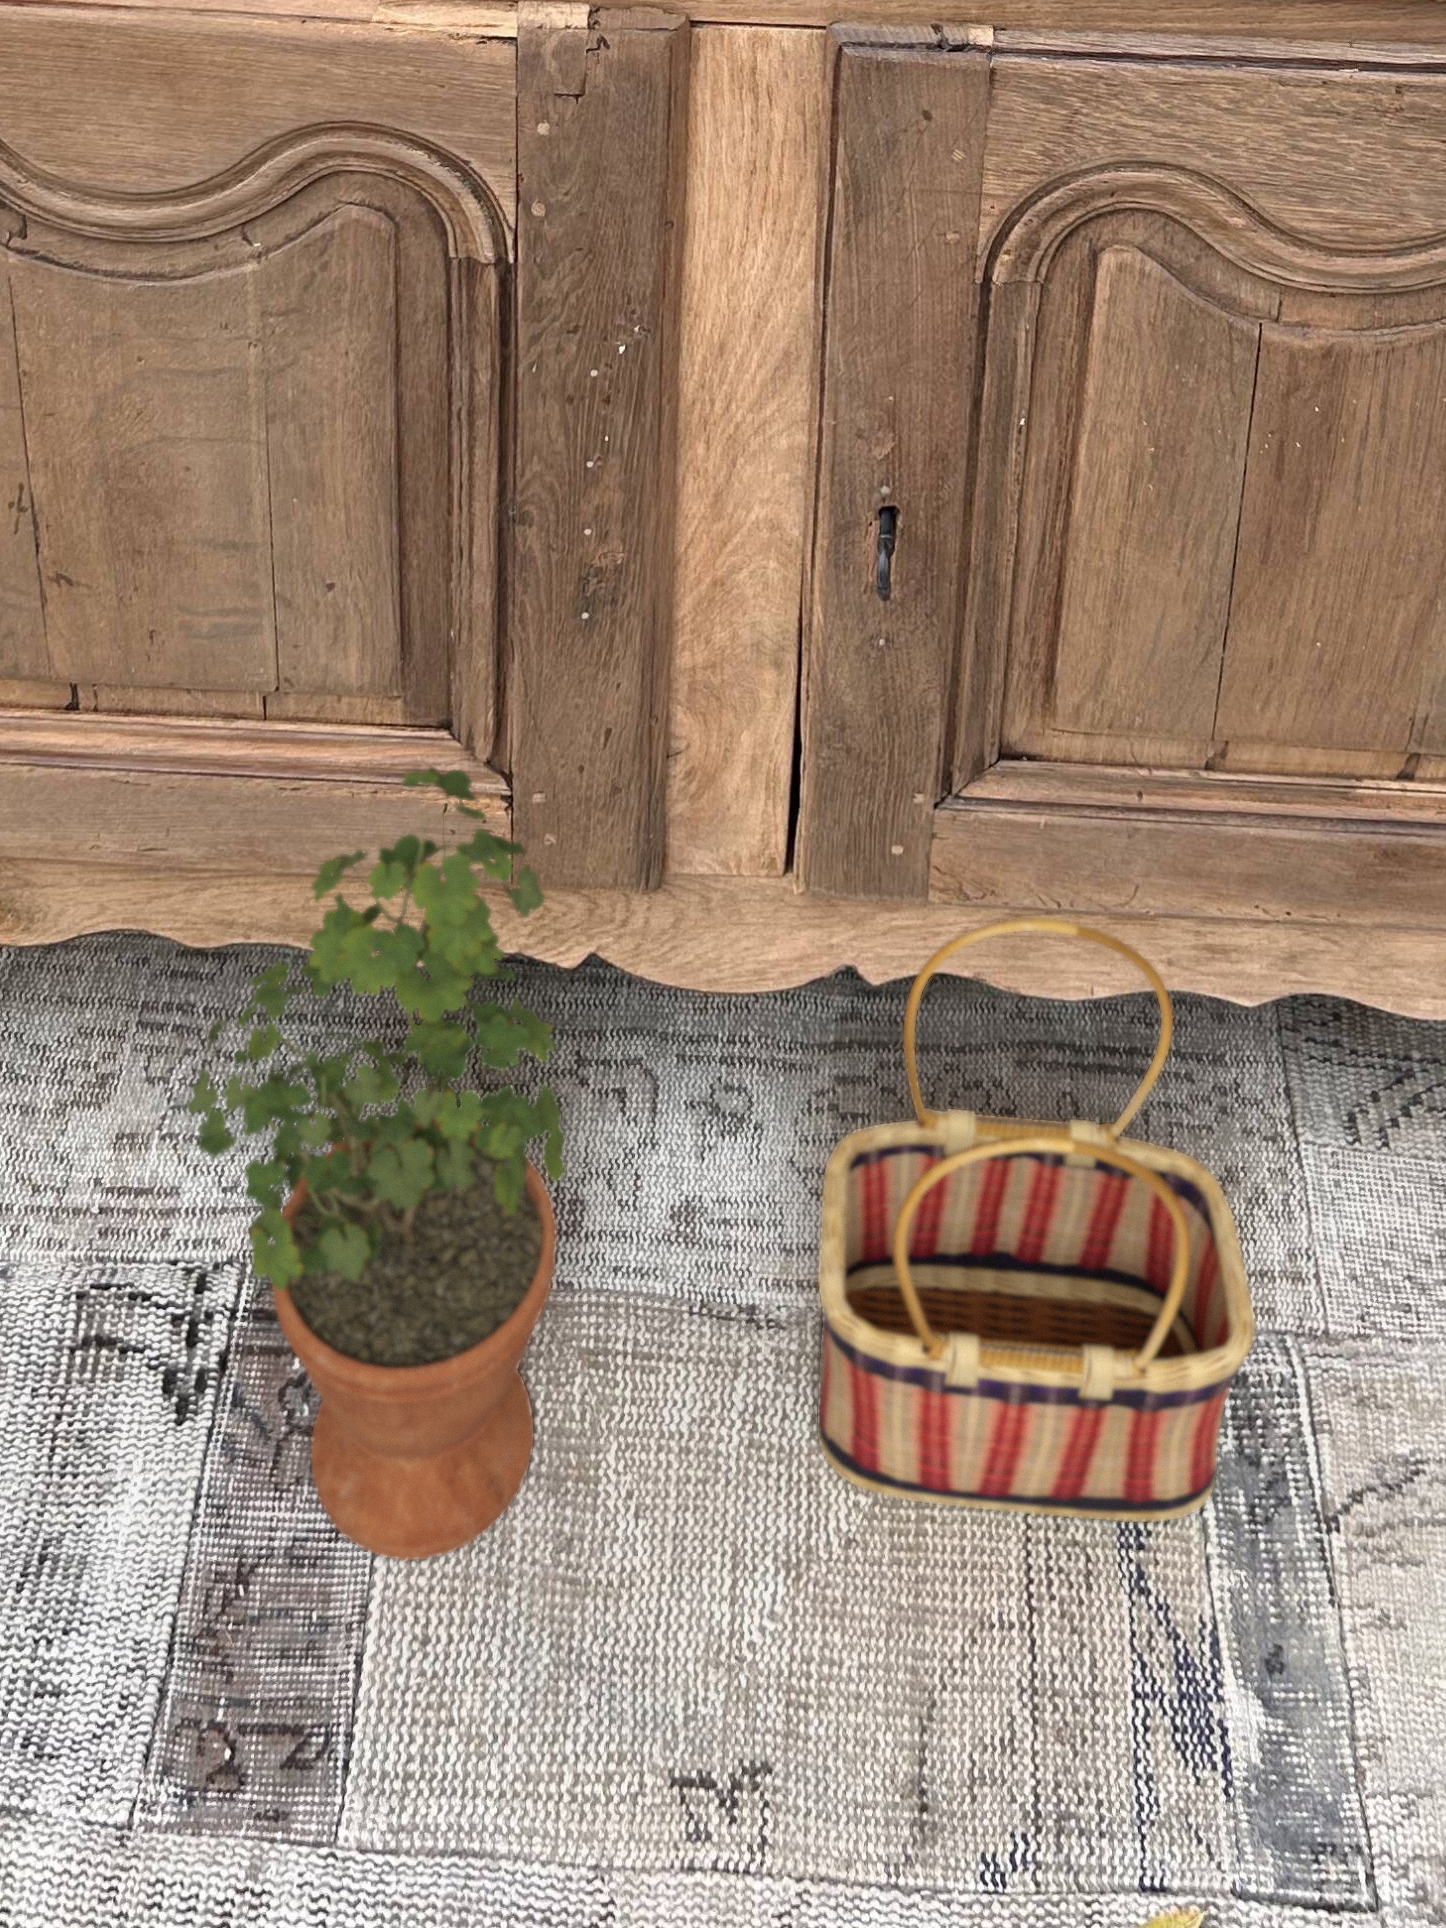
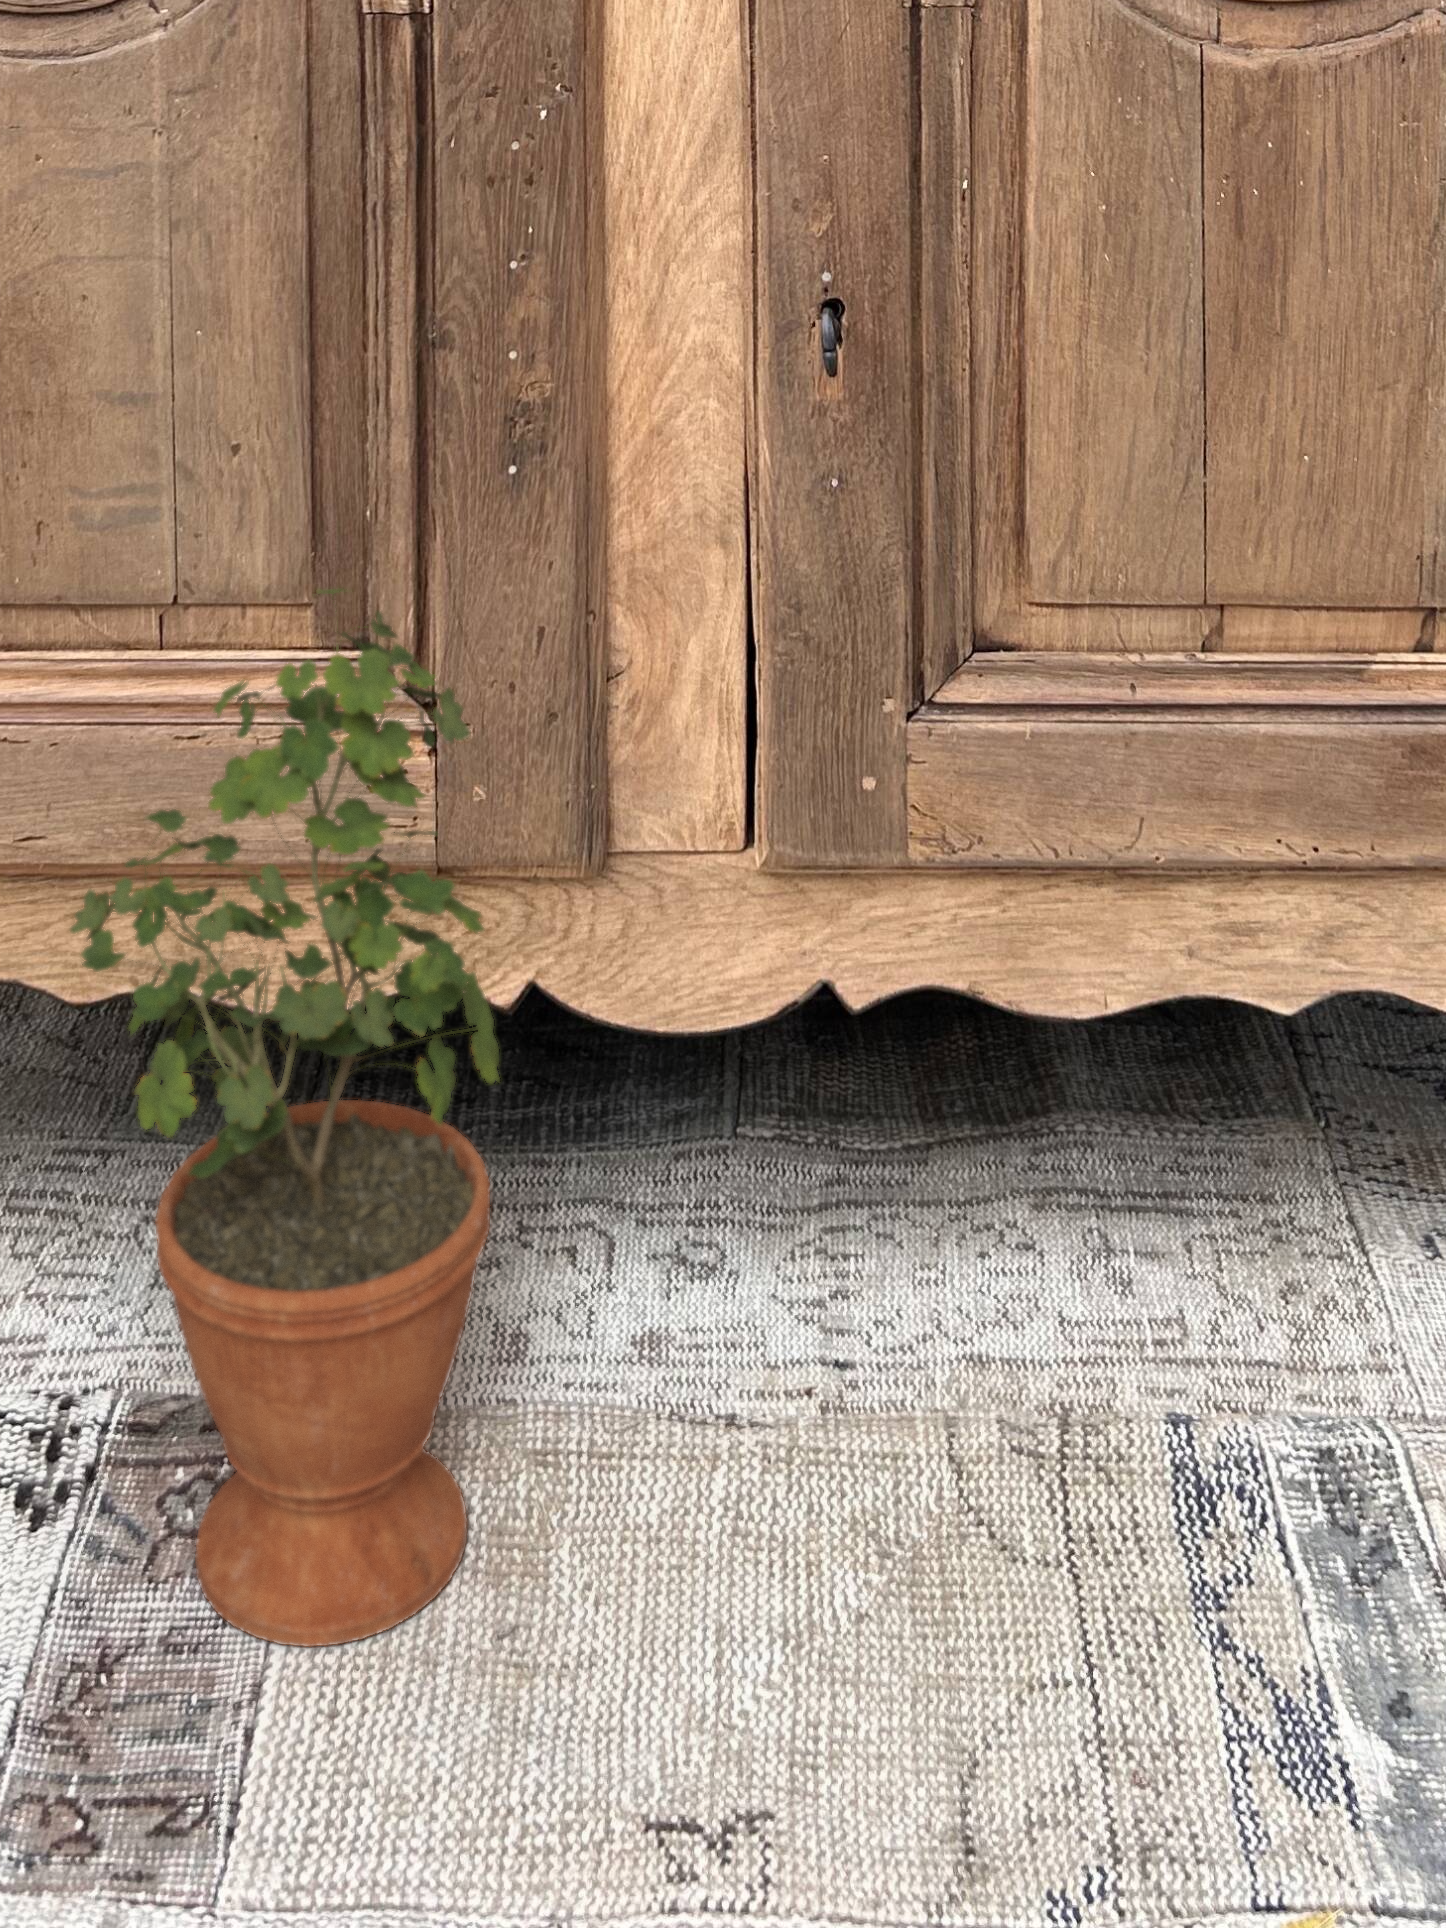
basket: present [817,918,1255,1522] -> none [799,806,1314,1578]

